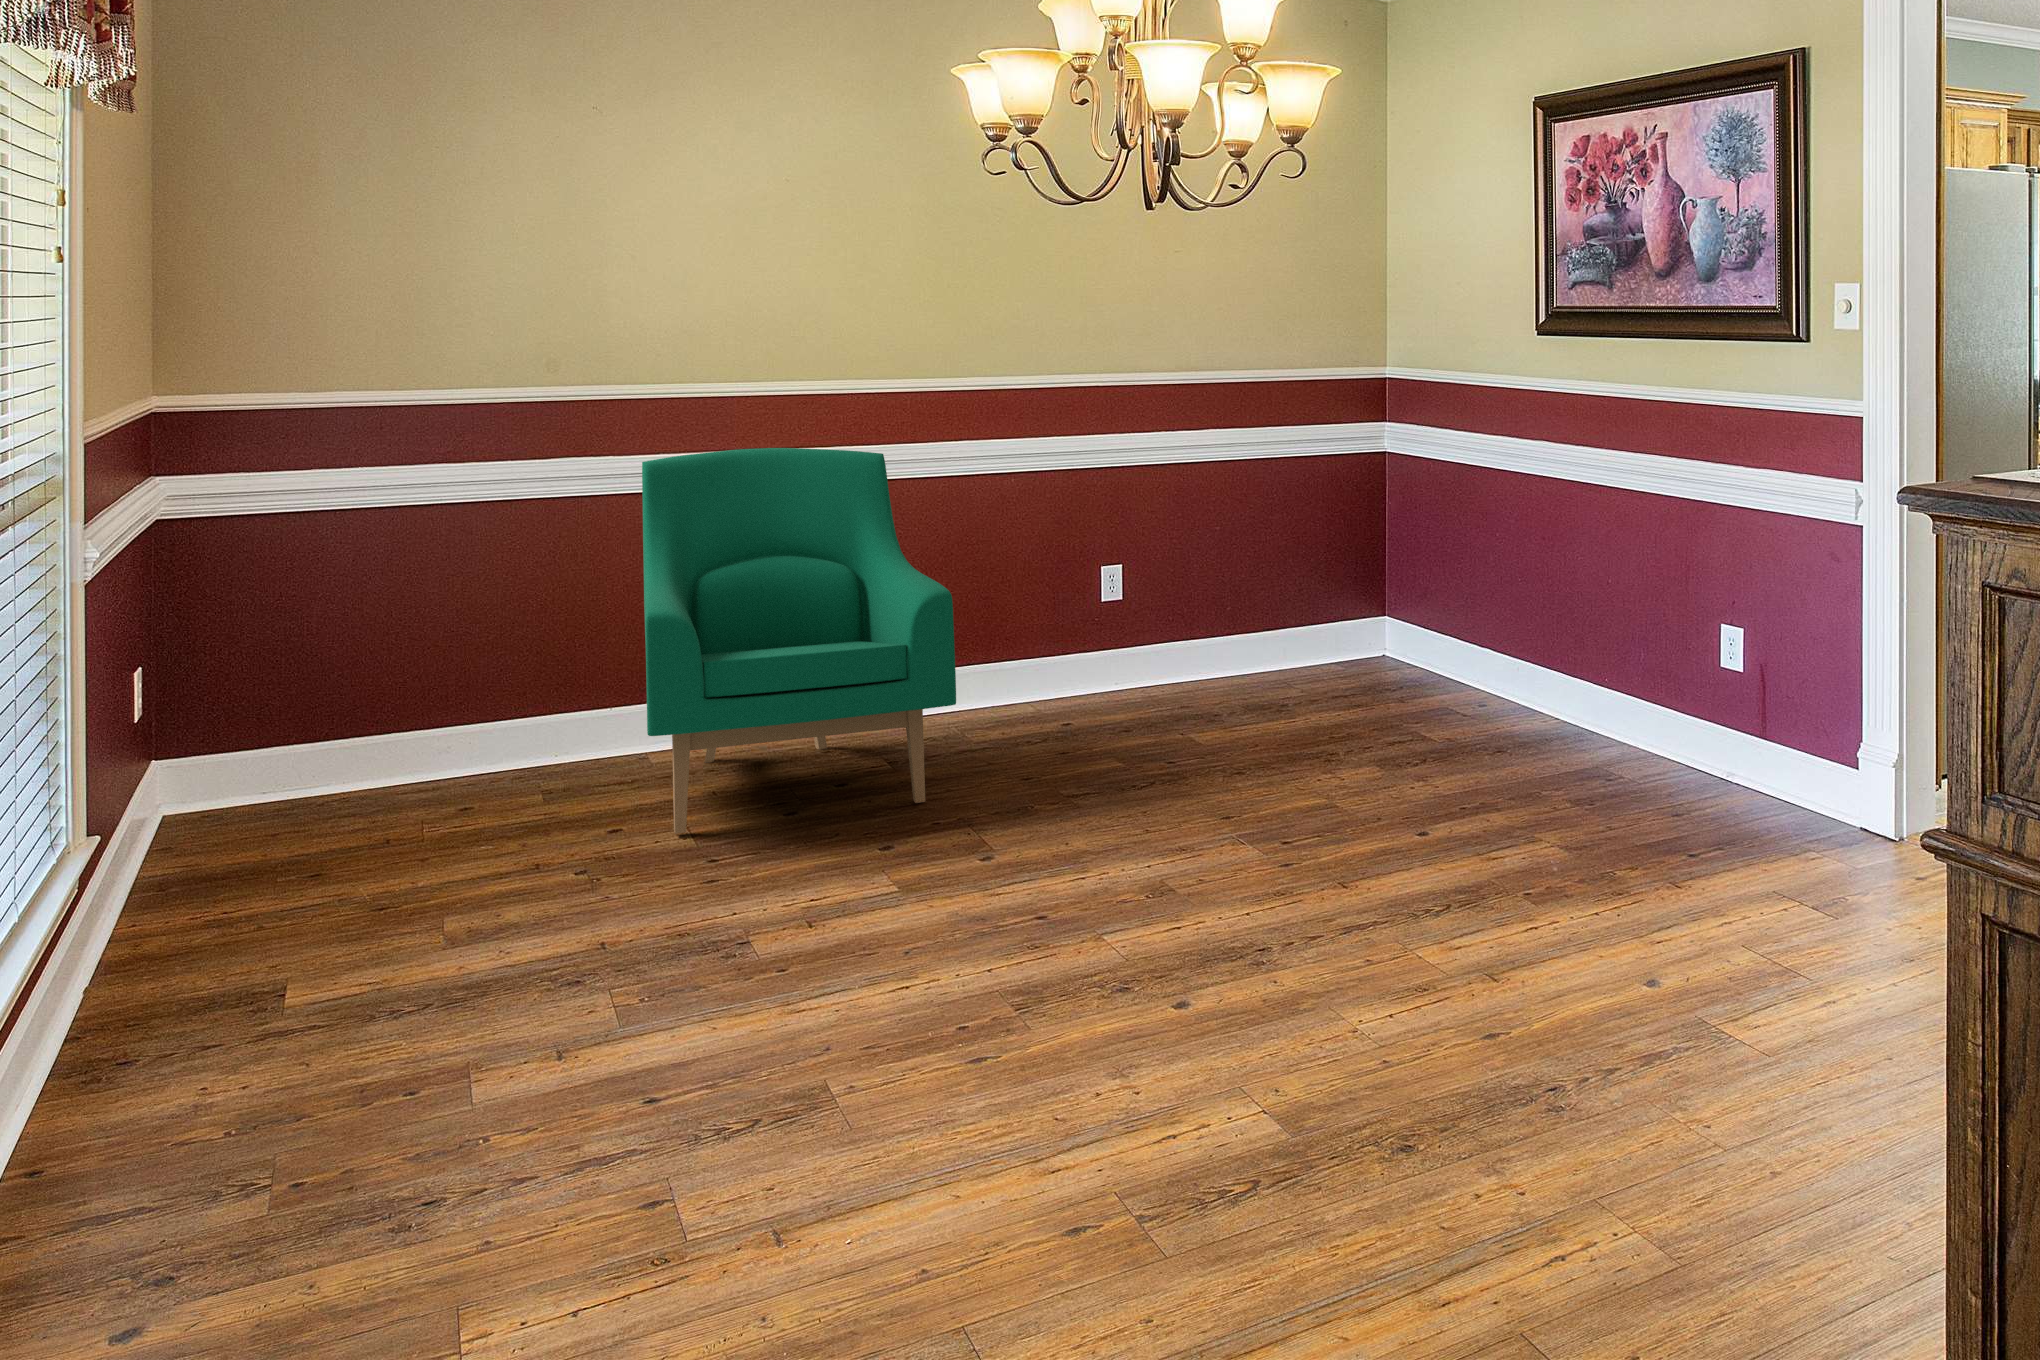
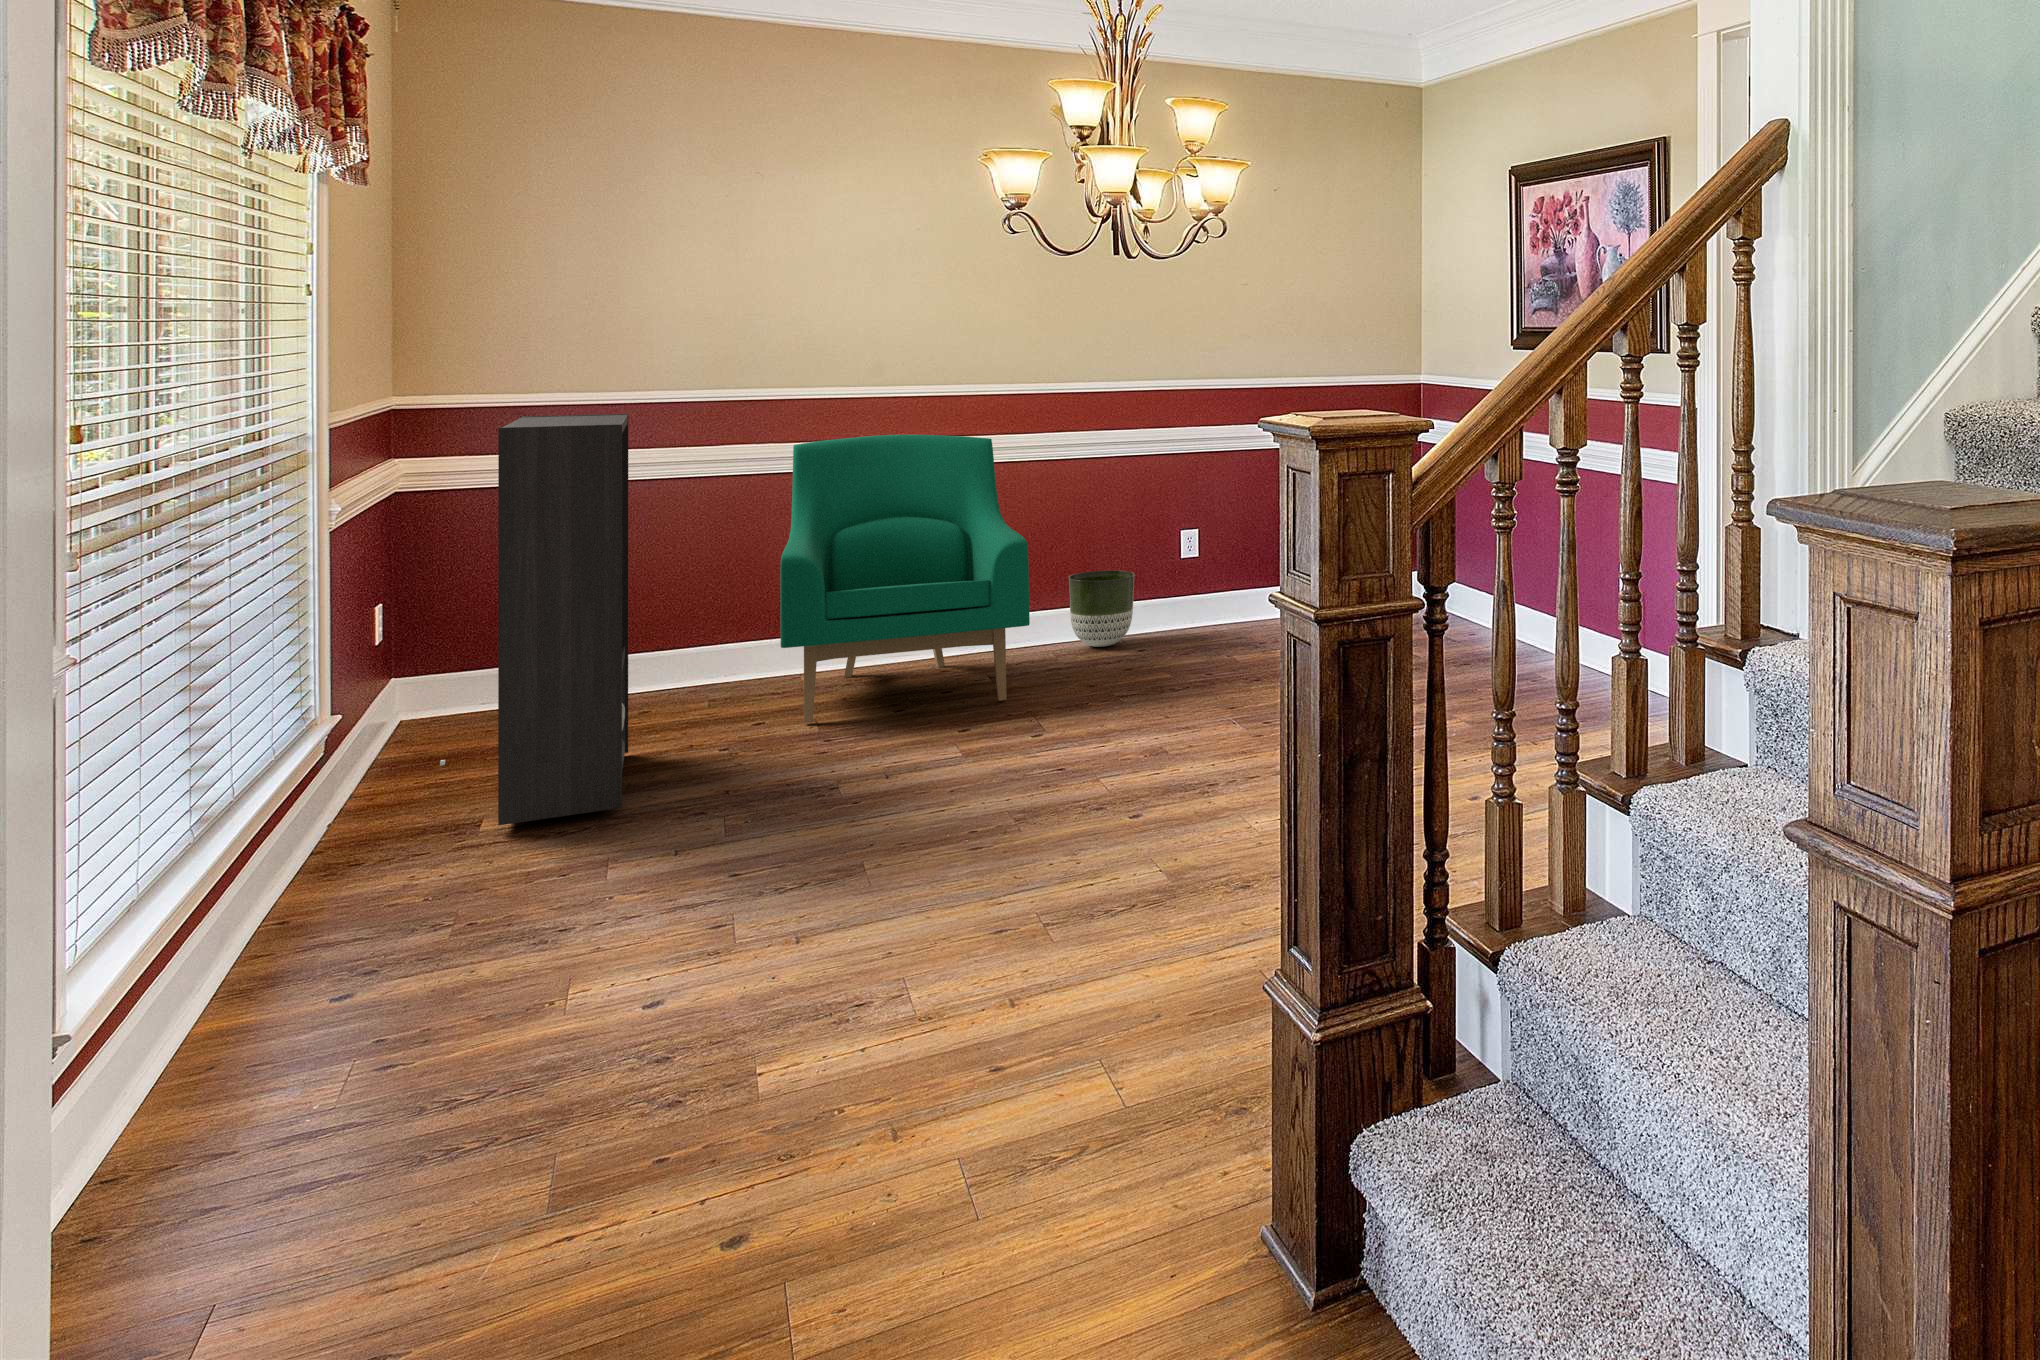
bookcase: none [220,425,472,1000] -> present [440,414,628,825]
planter: none [973,622,1056,722] -> present [1068,571,1135,647]

